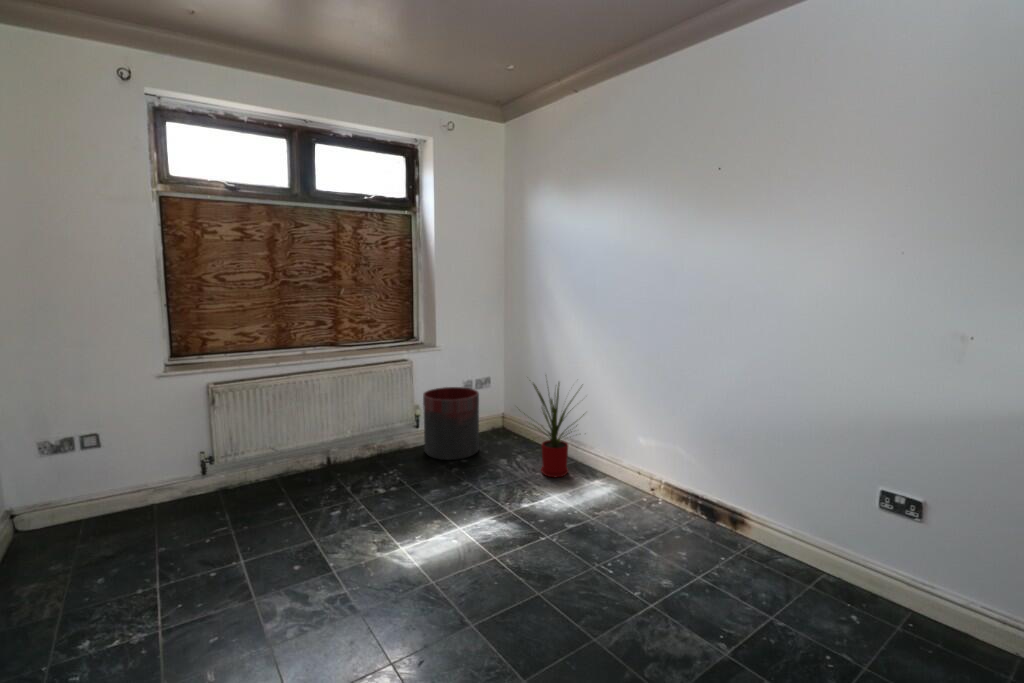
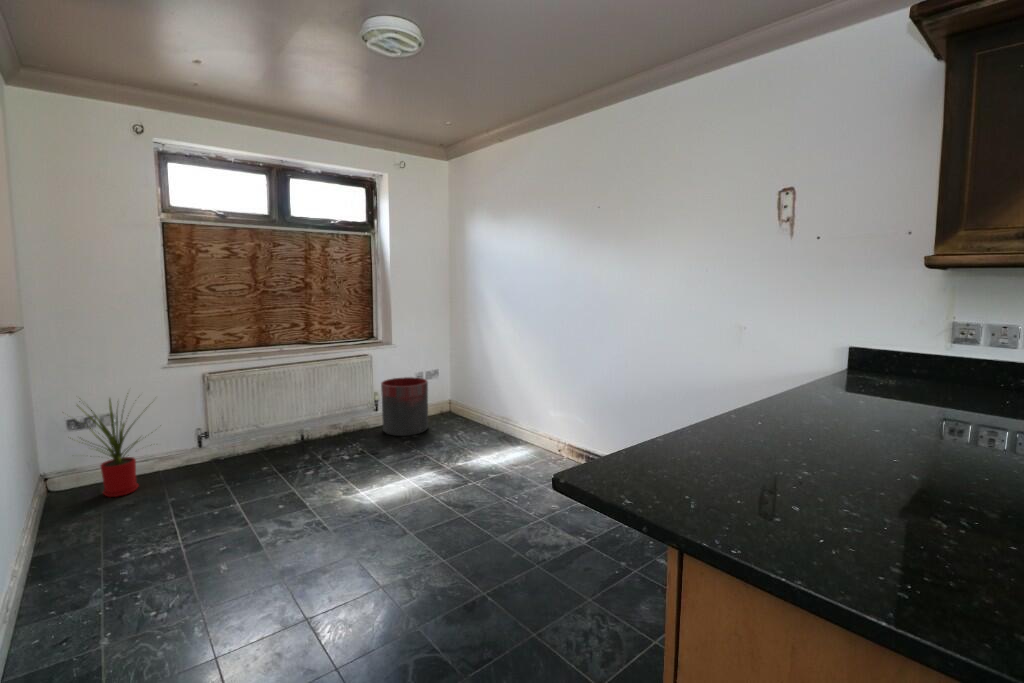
house plant: present [524,383,584,477] -> present [82,393,150,497]

